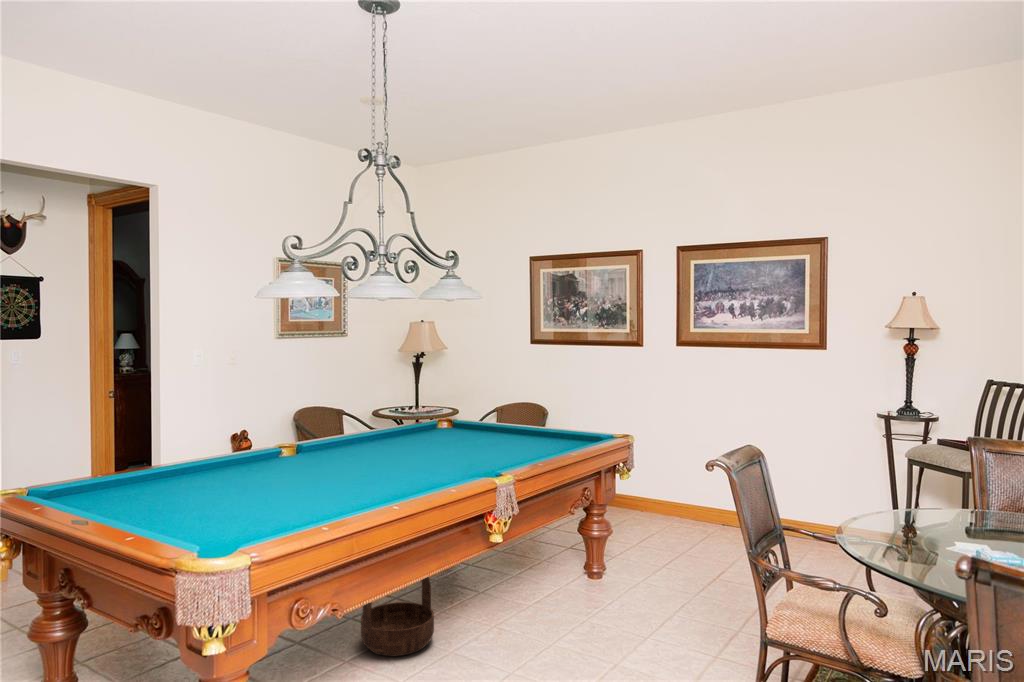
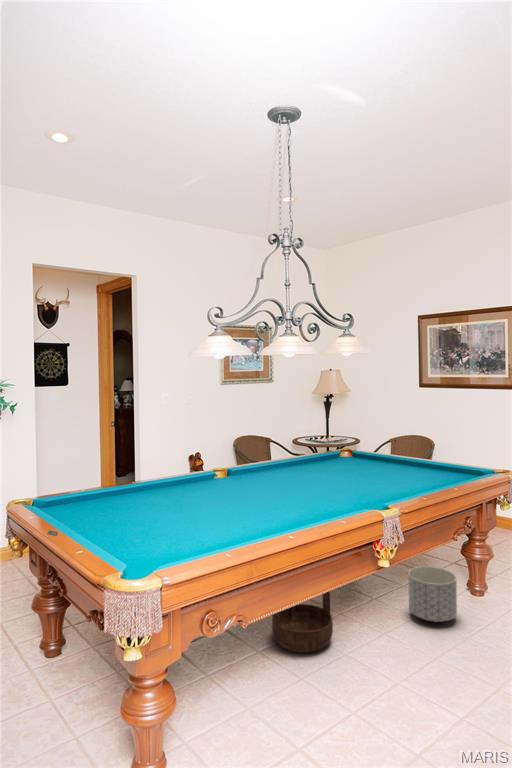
planter: none [520,548,572,609] -> present [408,566,457,622]

